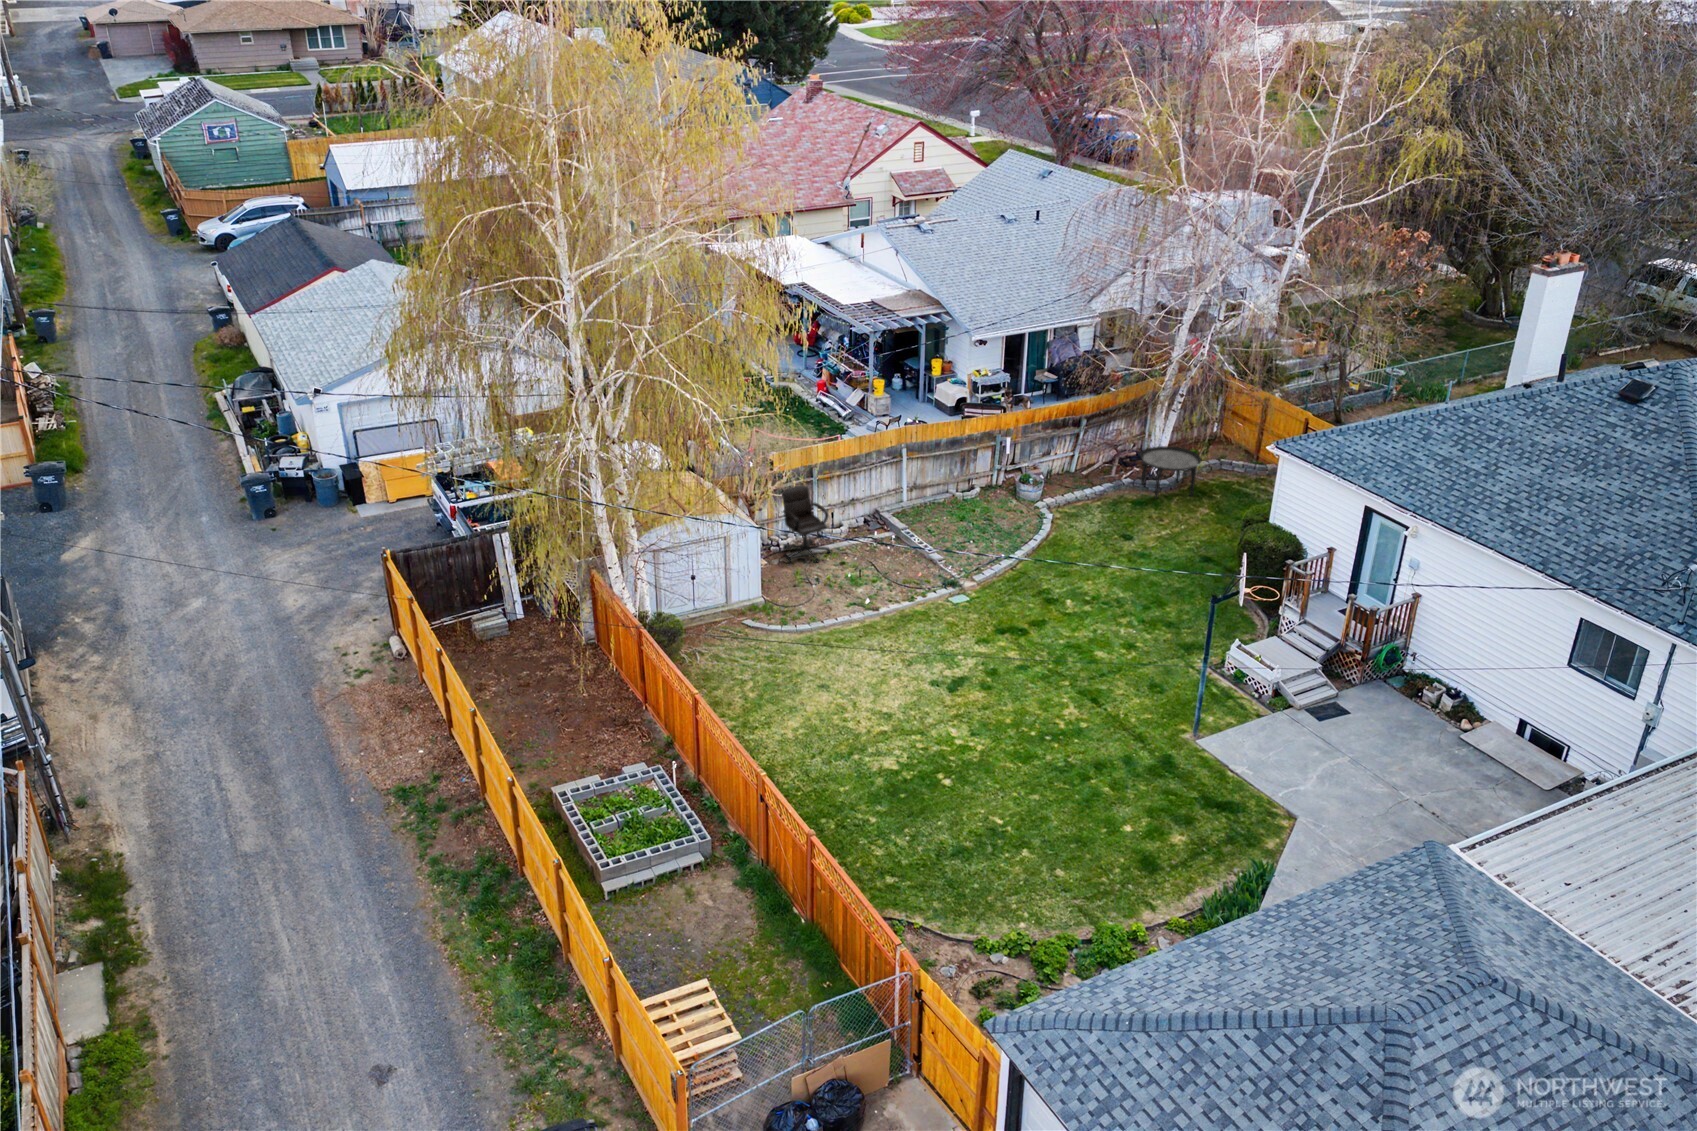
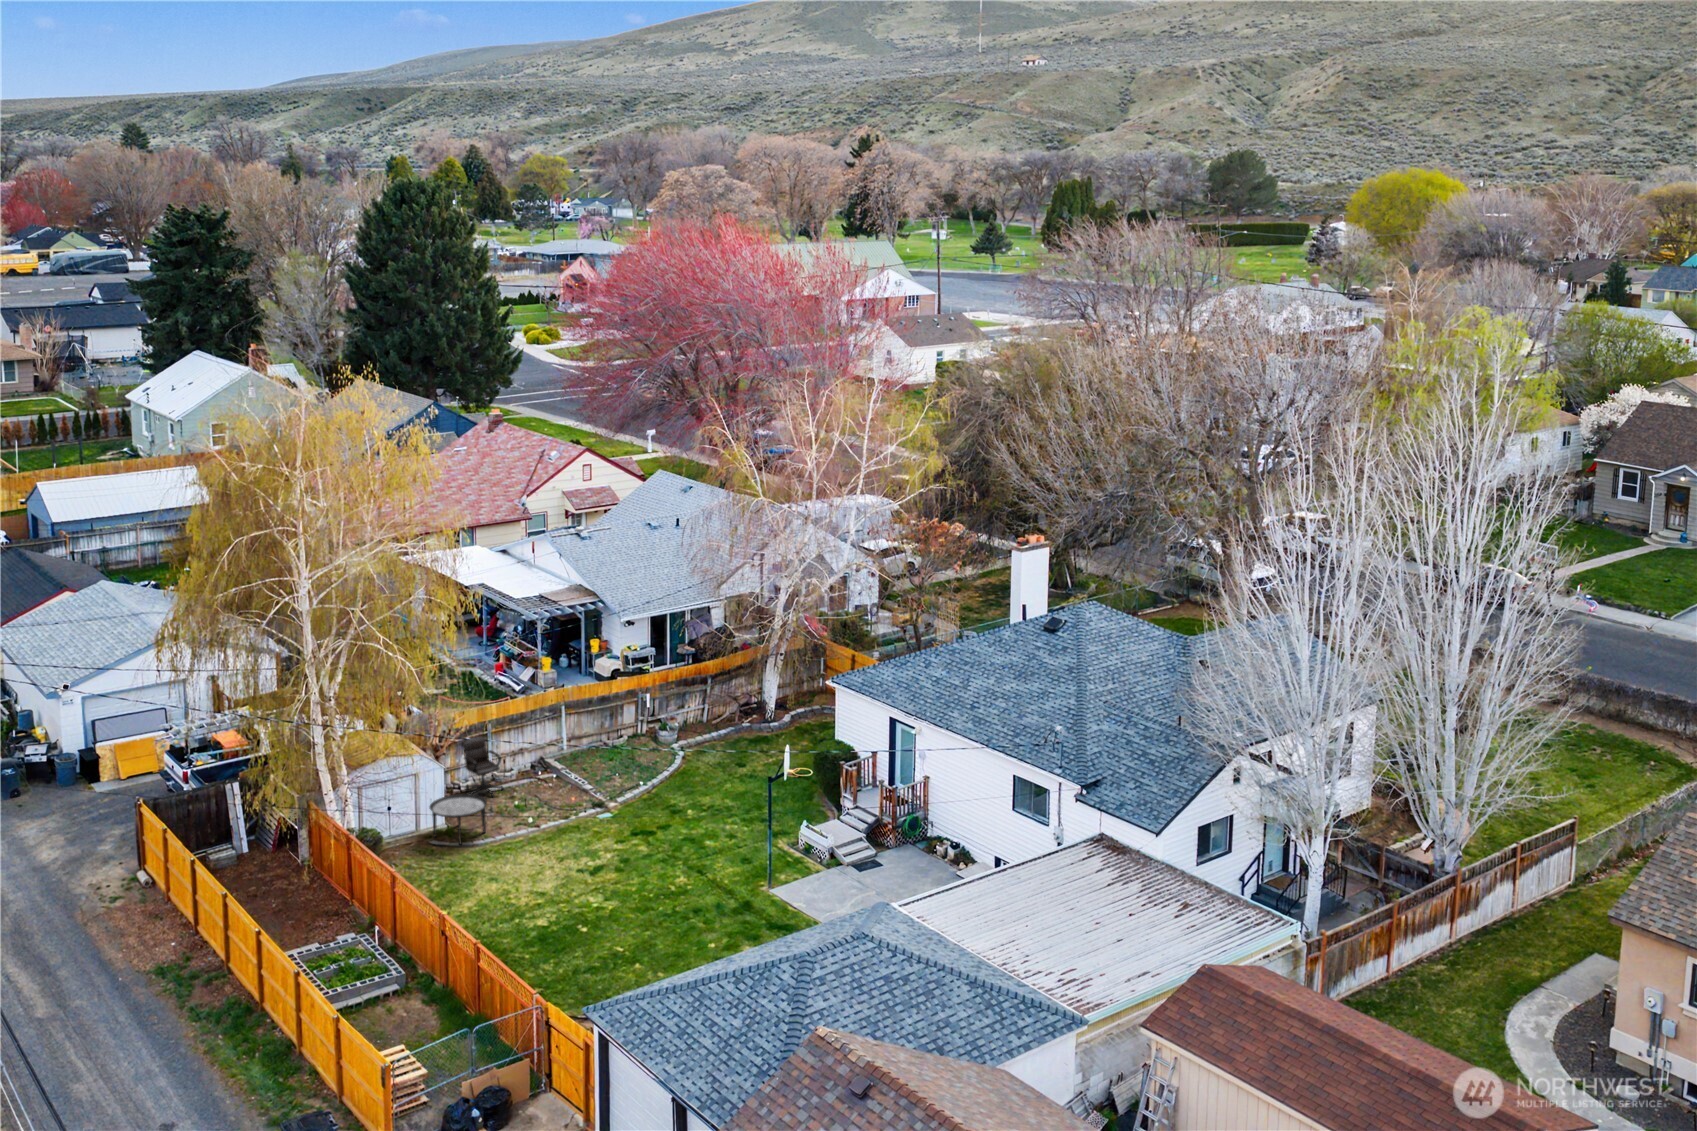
round table: present [1140,446,1201,498] -> present [430,794,487,845]

